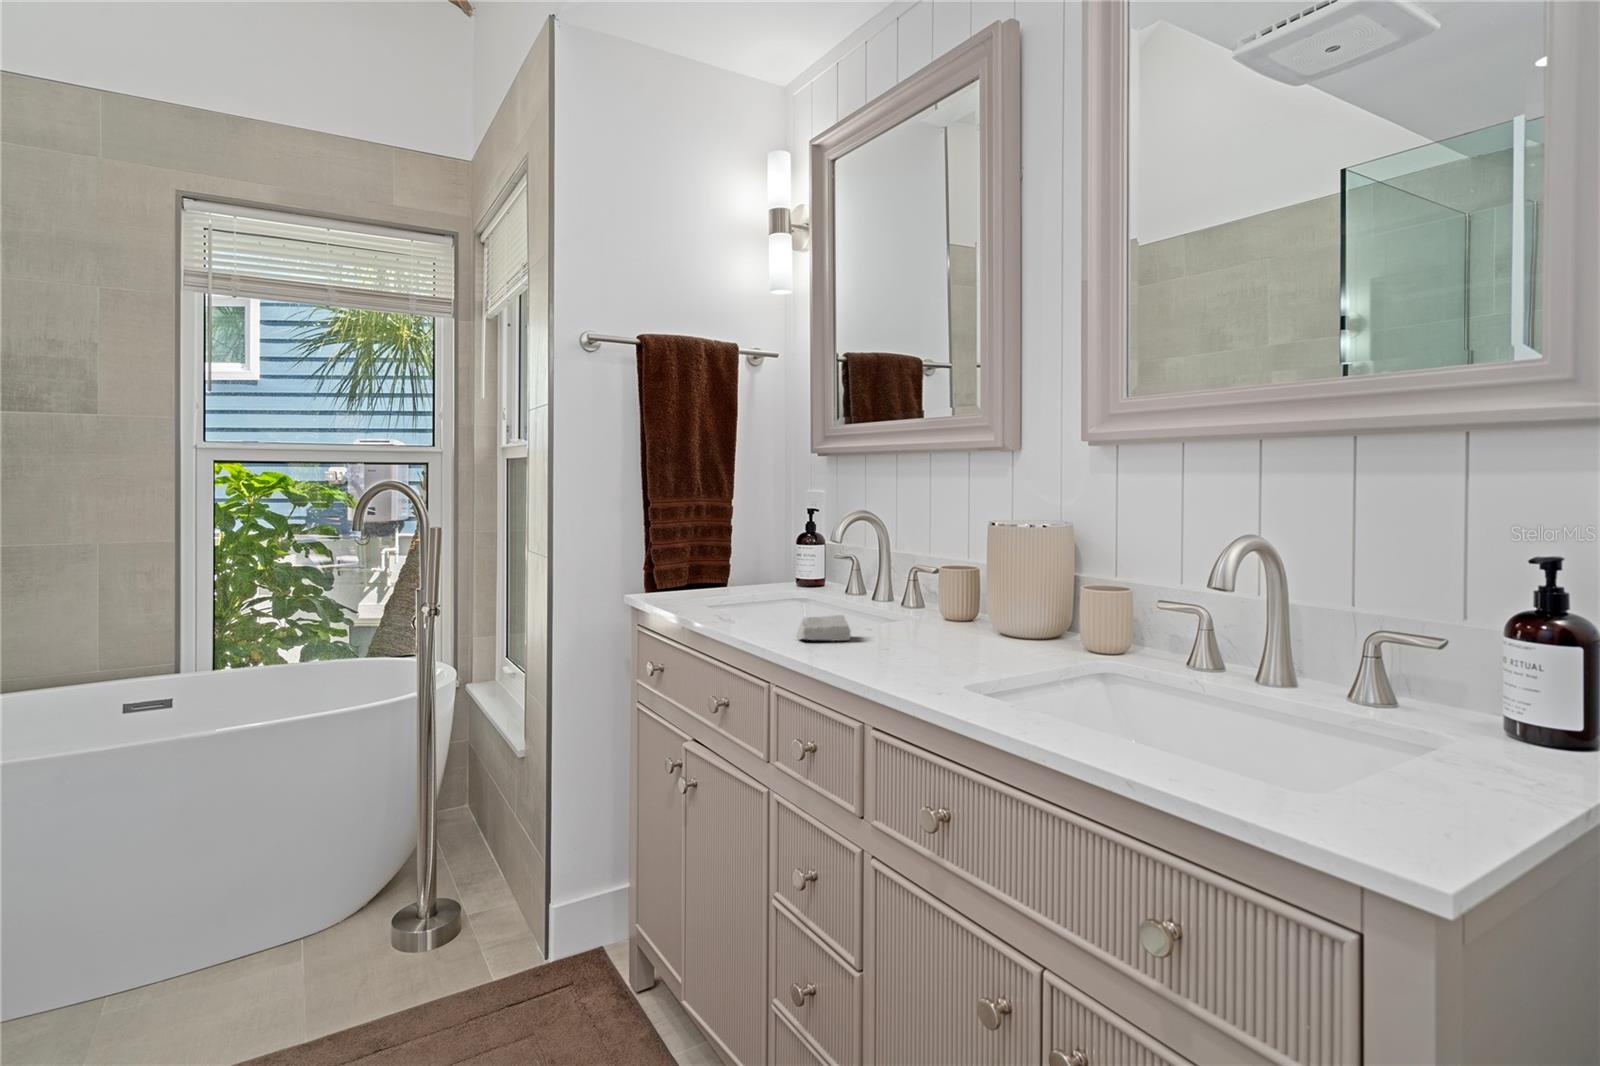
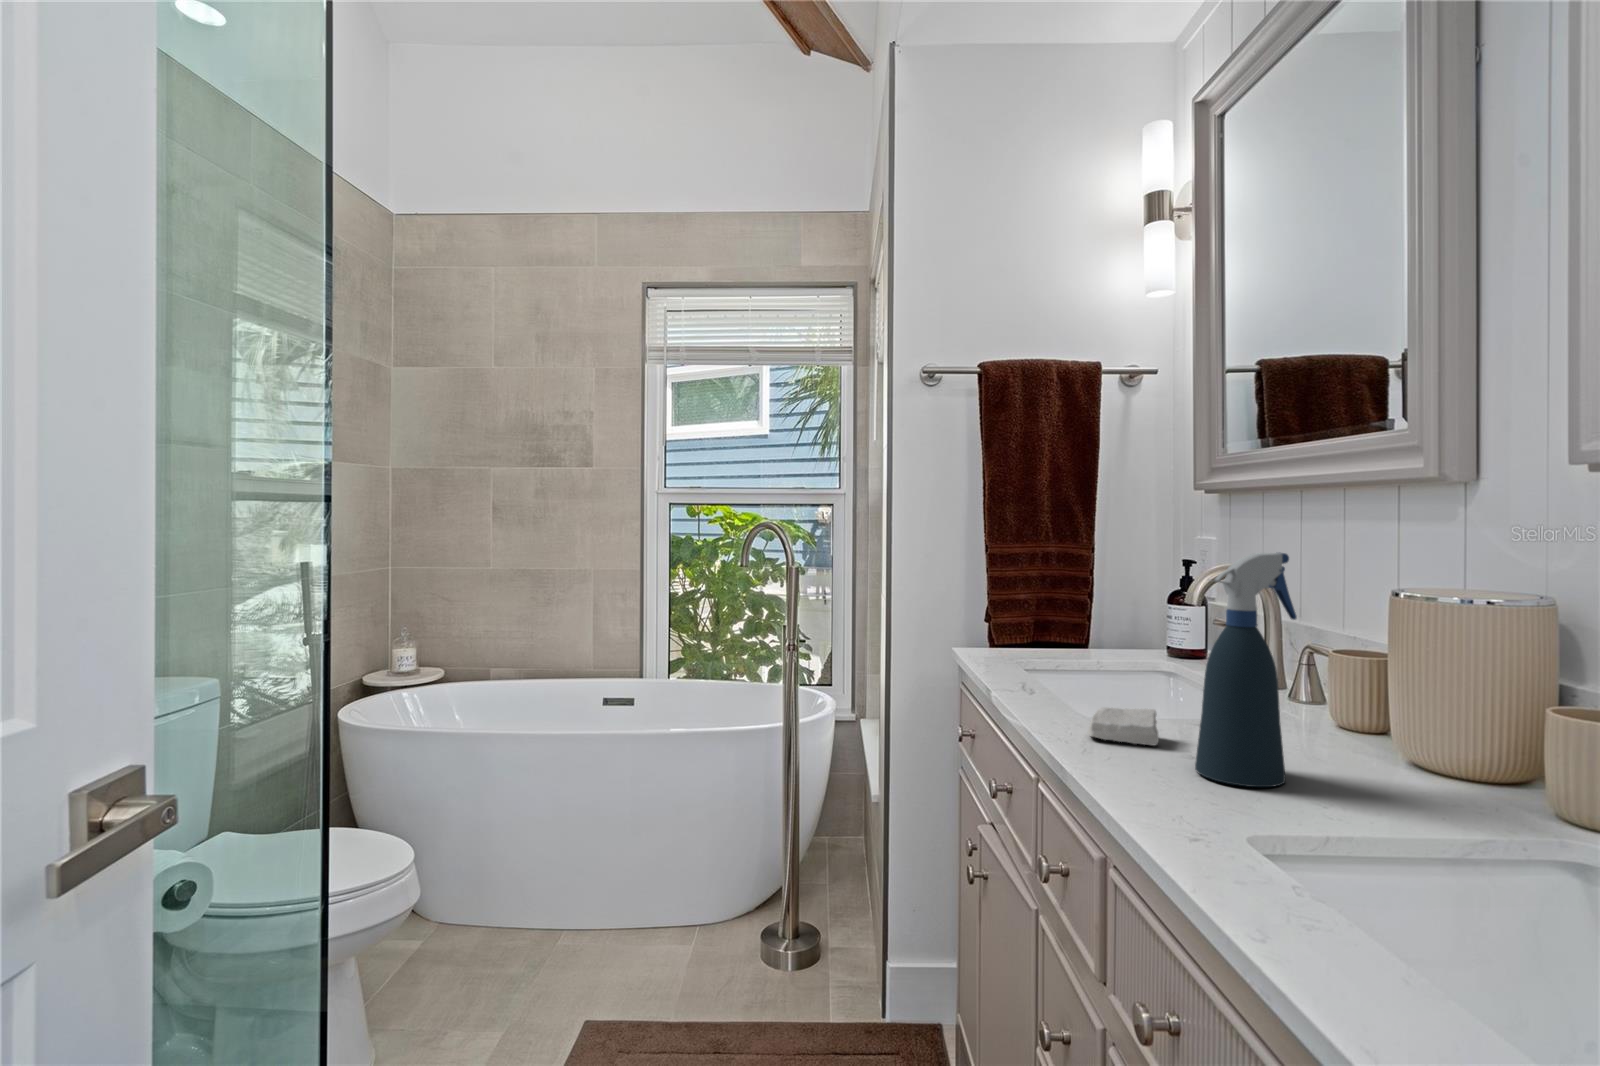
spray bottle: none [886,491,944,653] -> present [1195,553,1297,787]

